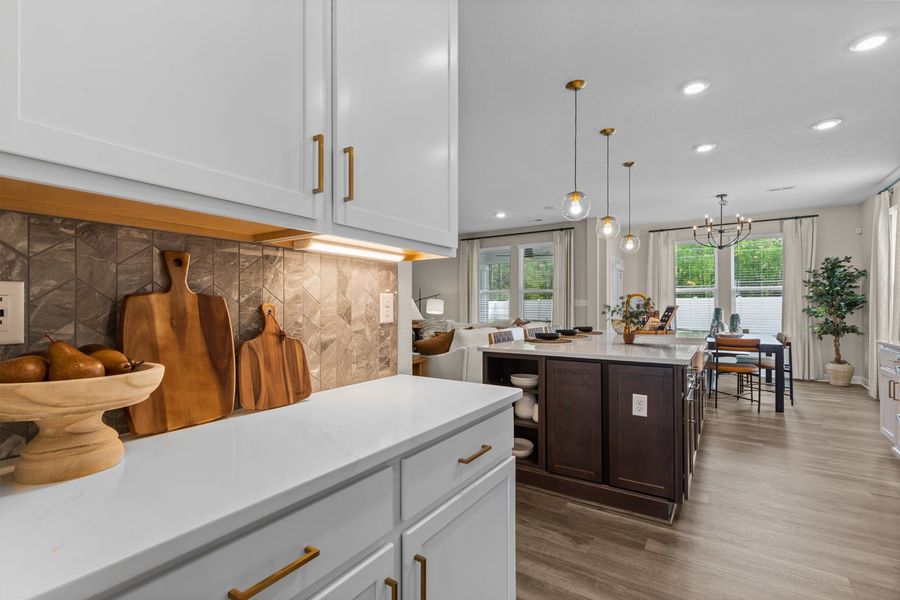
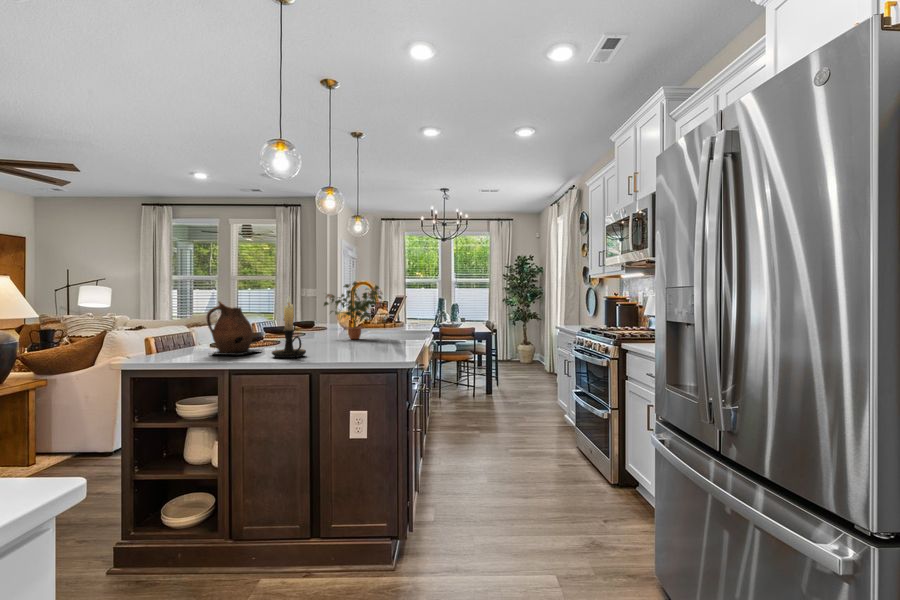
candle holder: none [567,307,592,354] -> present [272,297,306,358]
ceramic pitcher: none [522,311,559,350] -> present [207,302,260,355]

